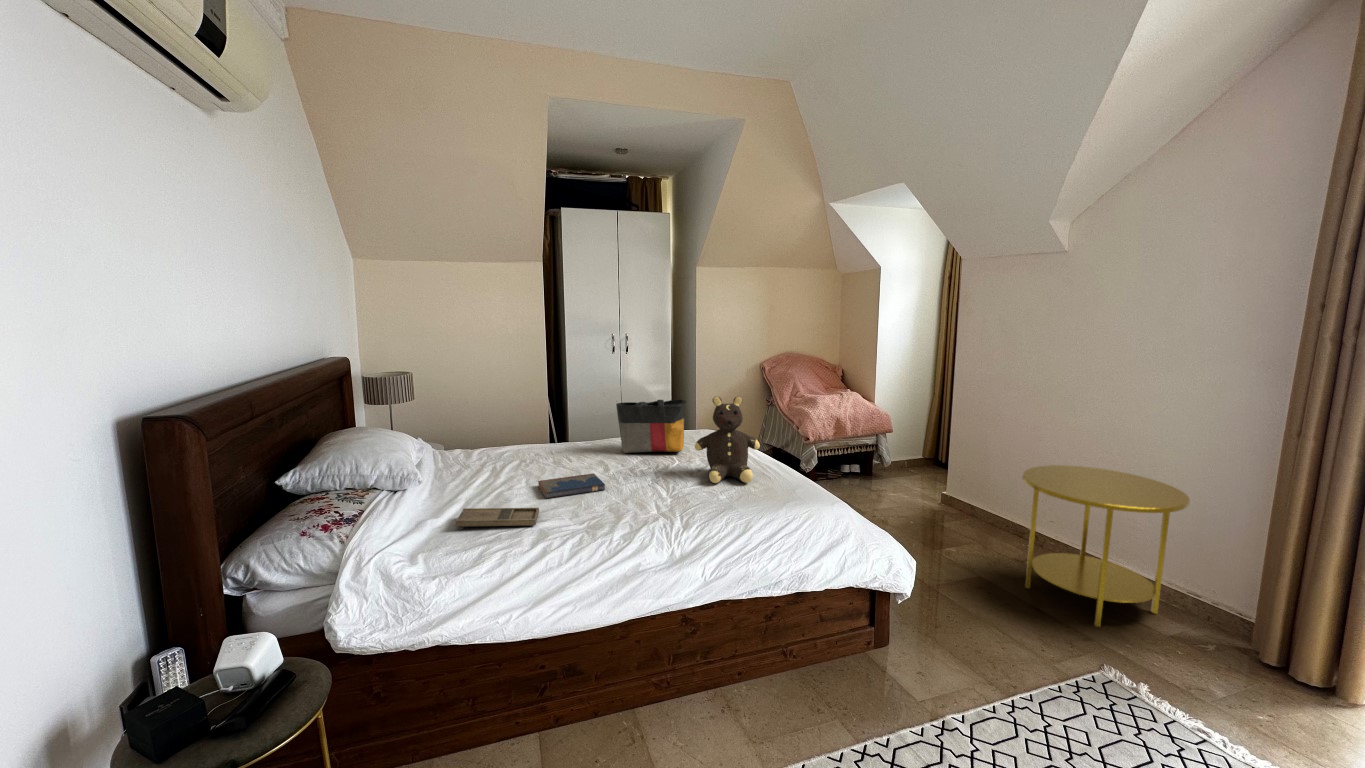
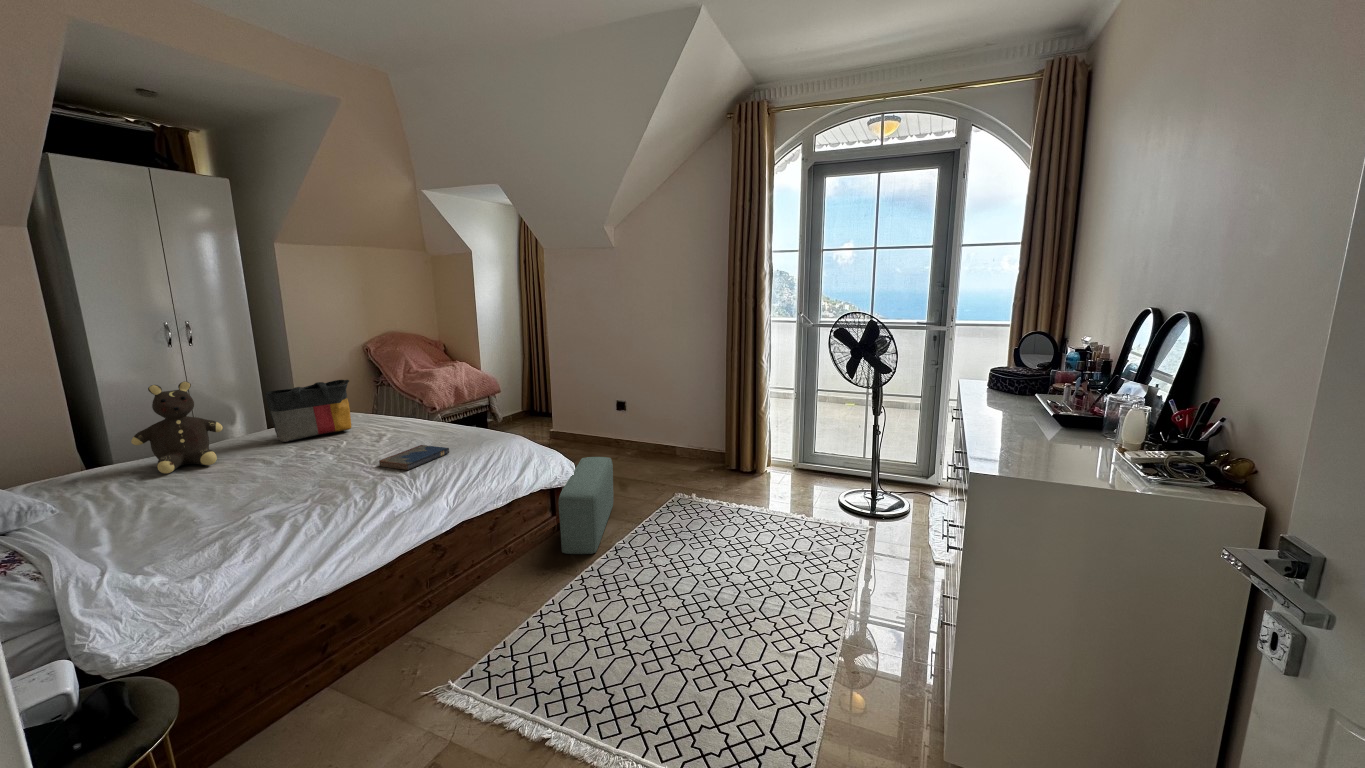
teddy bear: present [695,396,760,483] -> present [131,381,223,473]
side table: present [1023,465,1190,627] -> none [613,387,695,478]
hardcover book: present [538,473,605,498] -> present [379,445,449,470]
tray: present [455,508,539,529] -> none [154,497,268,537]
pouf: none [864,556,986,714] -> present [559,457,614,554]

